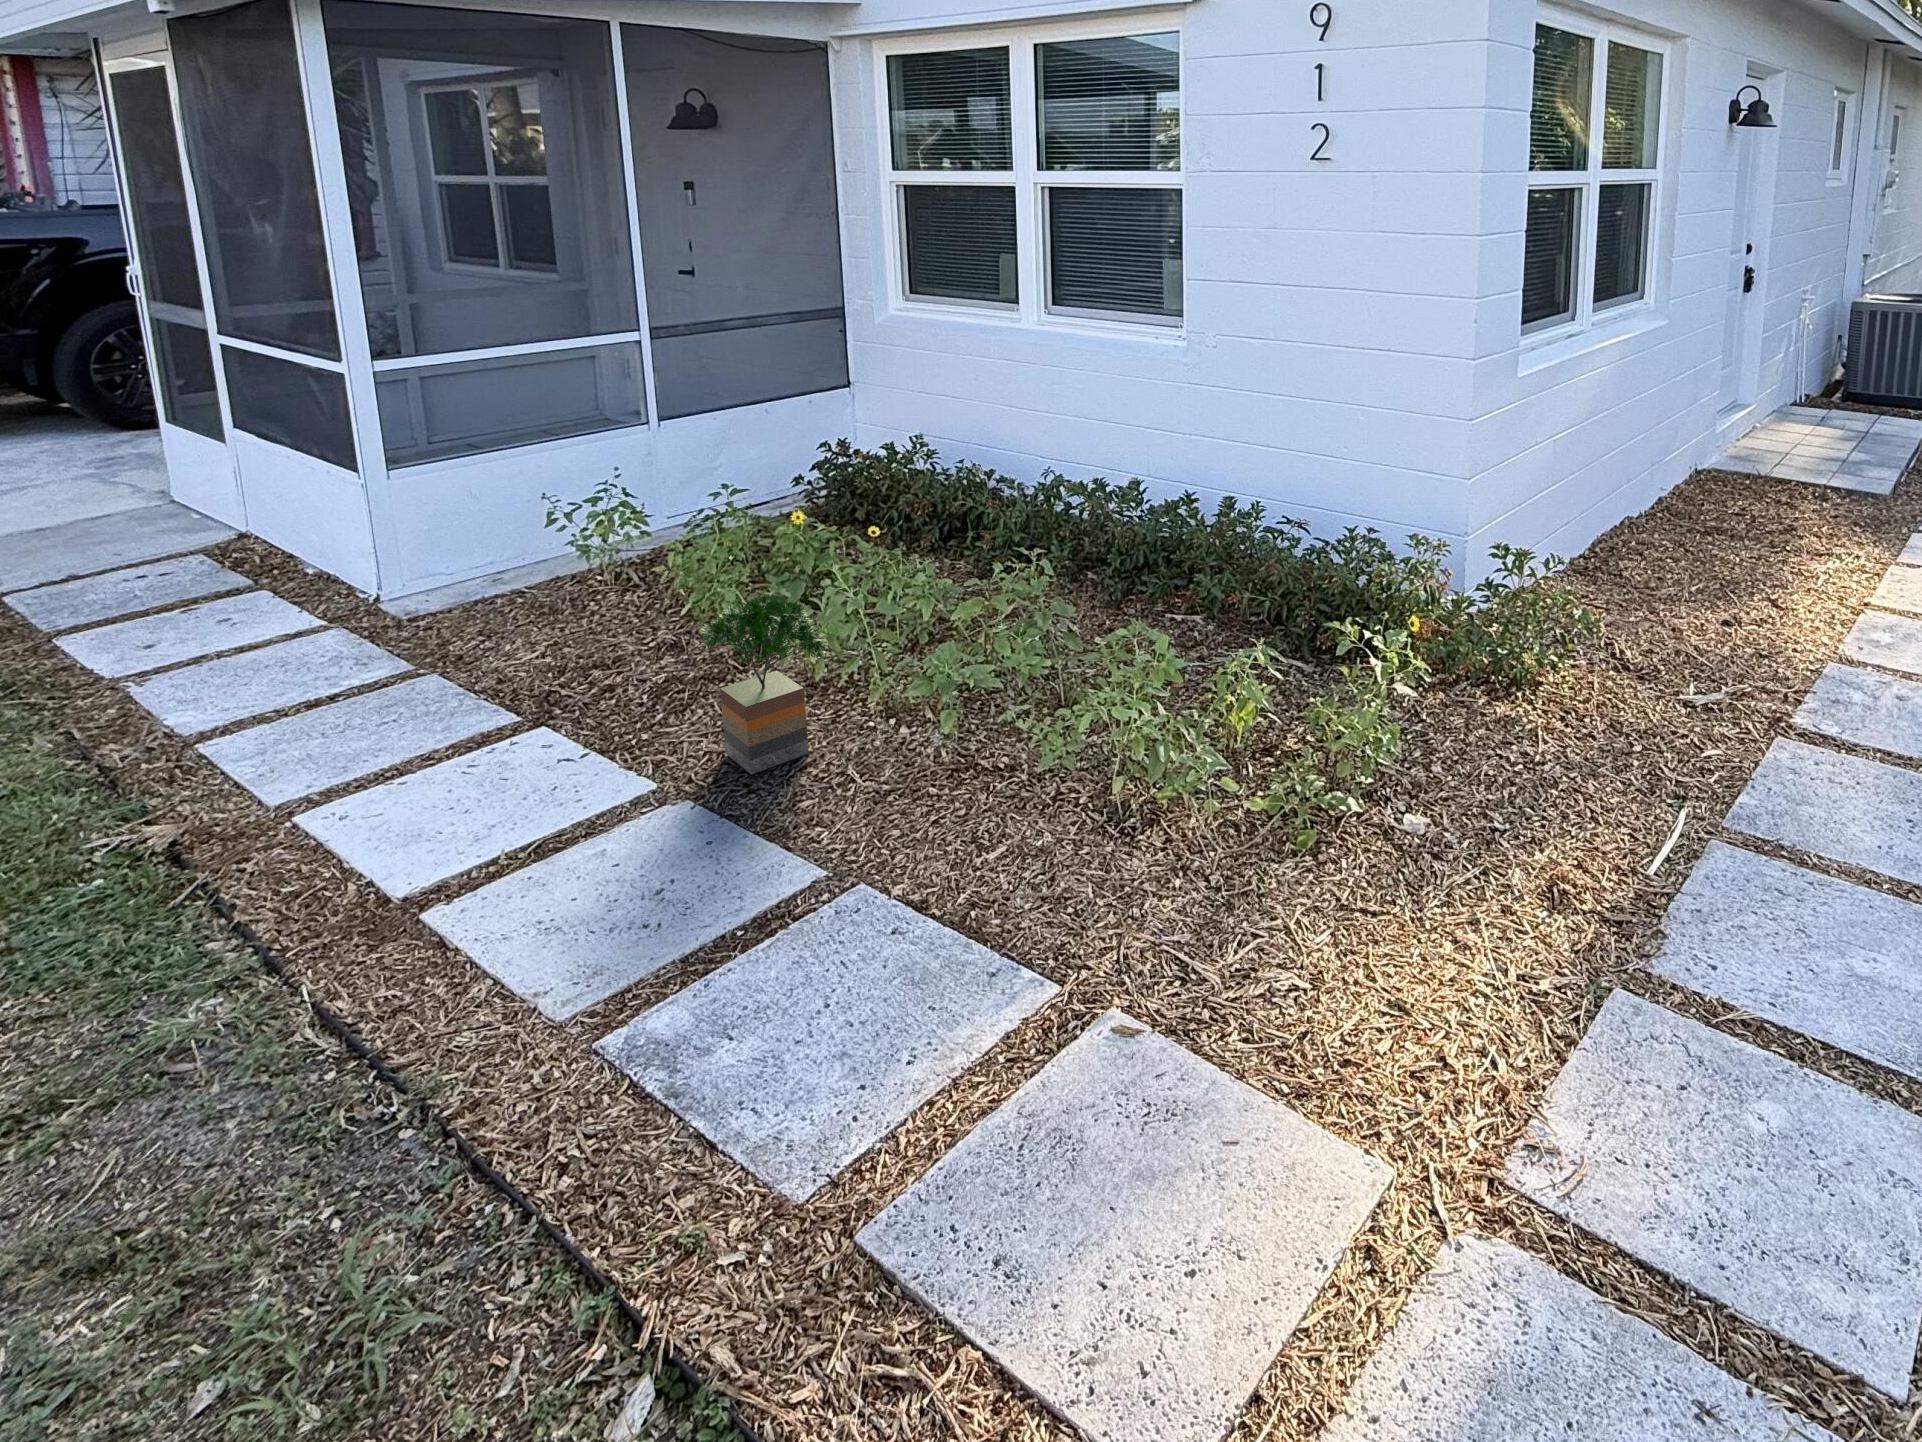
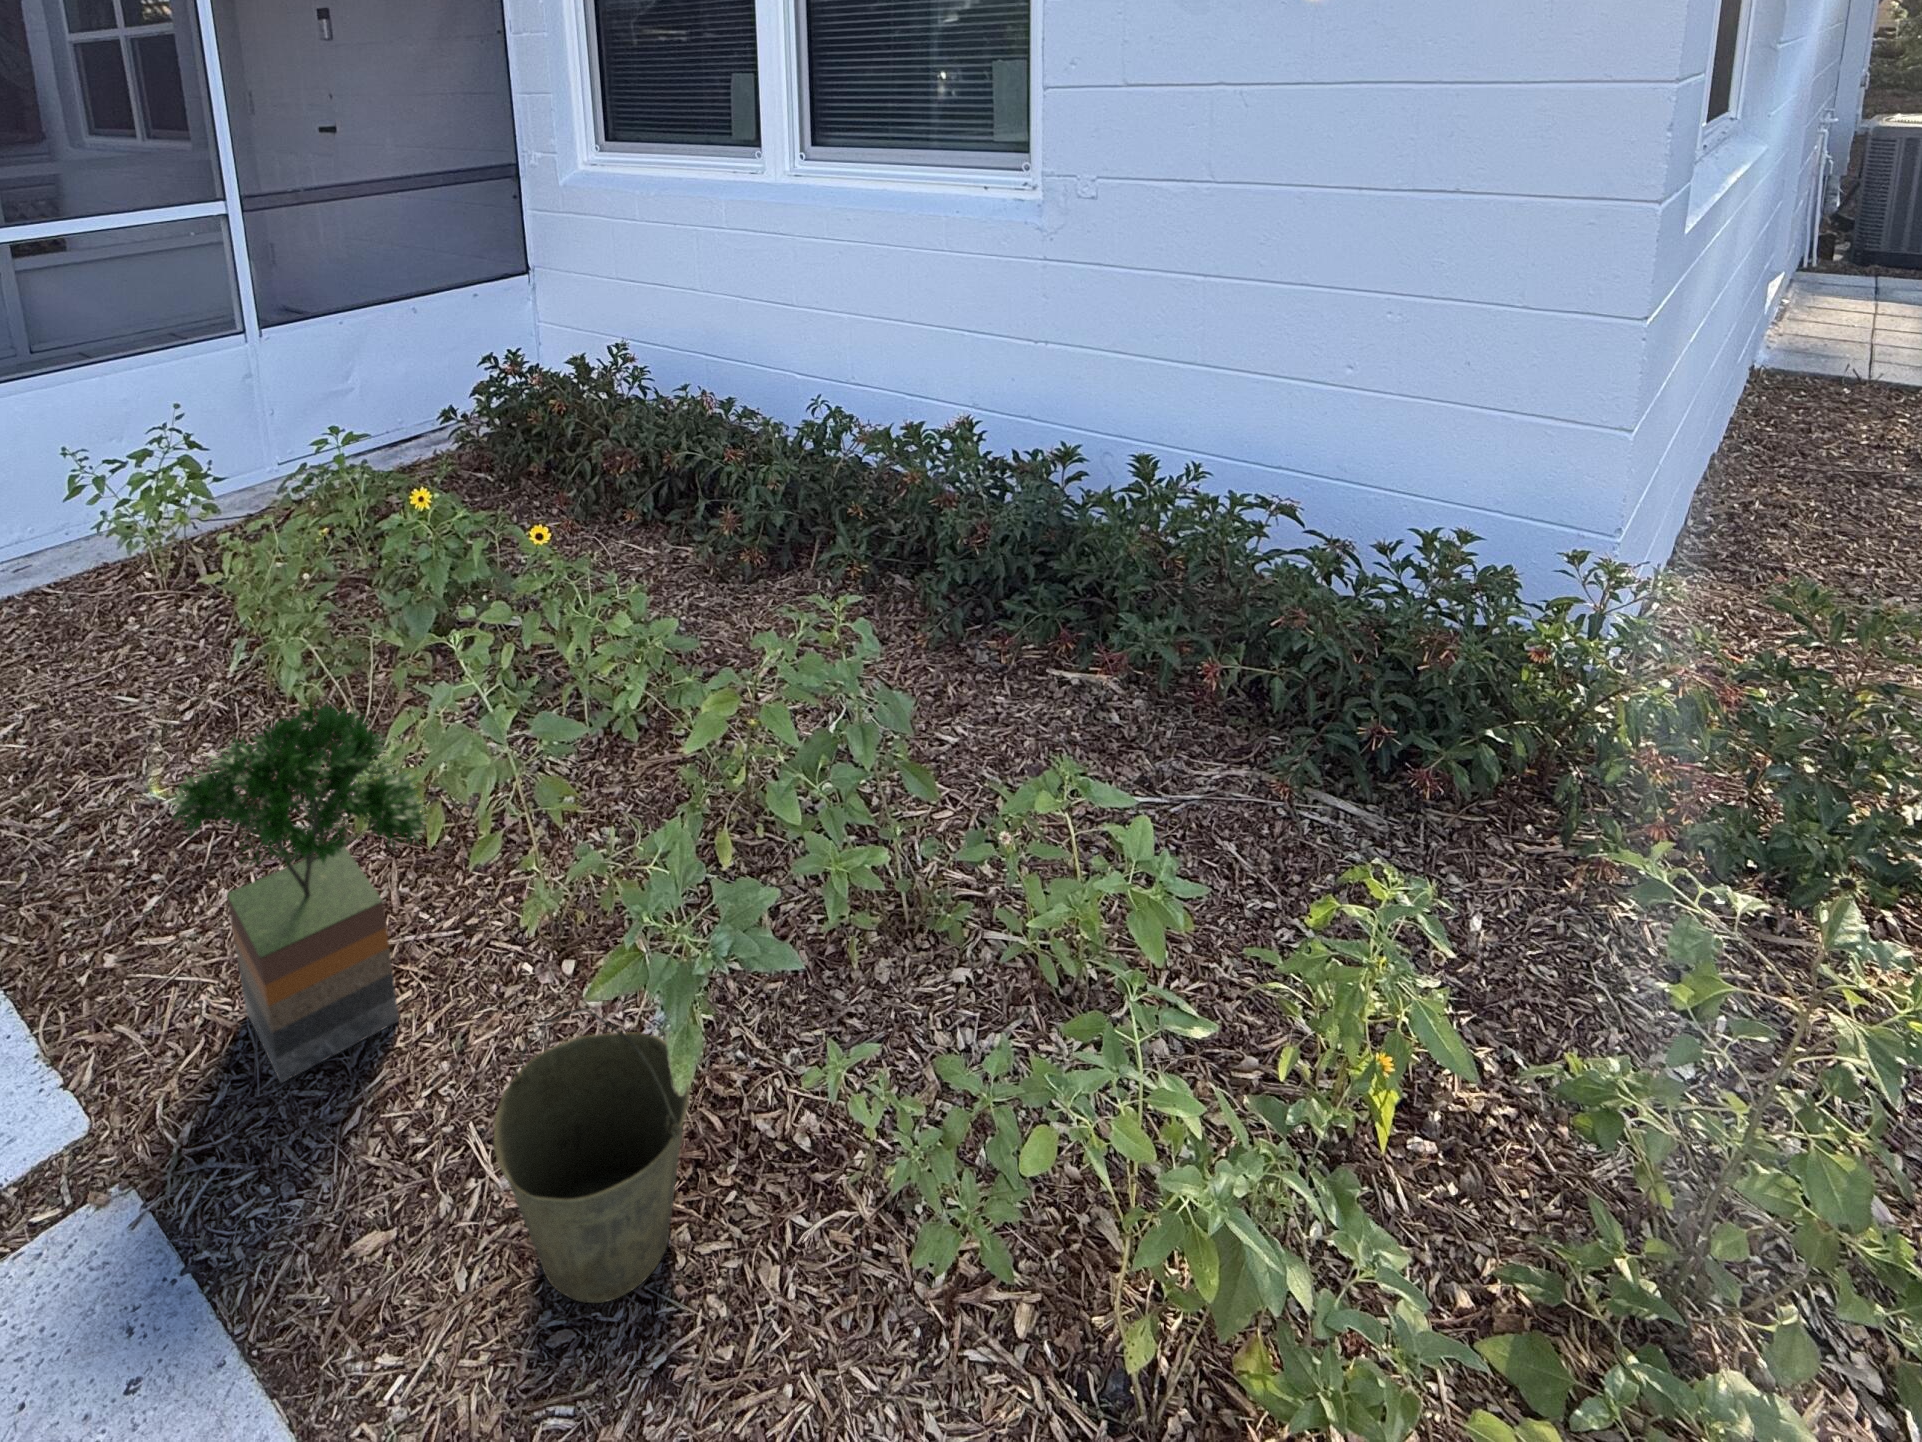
bucket: none [870,695,958,825] -> present [493,1008,690,1303]

